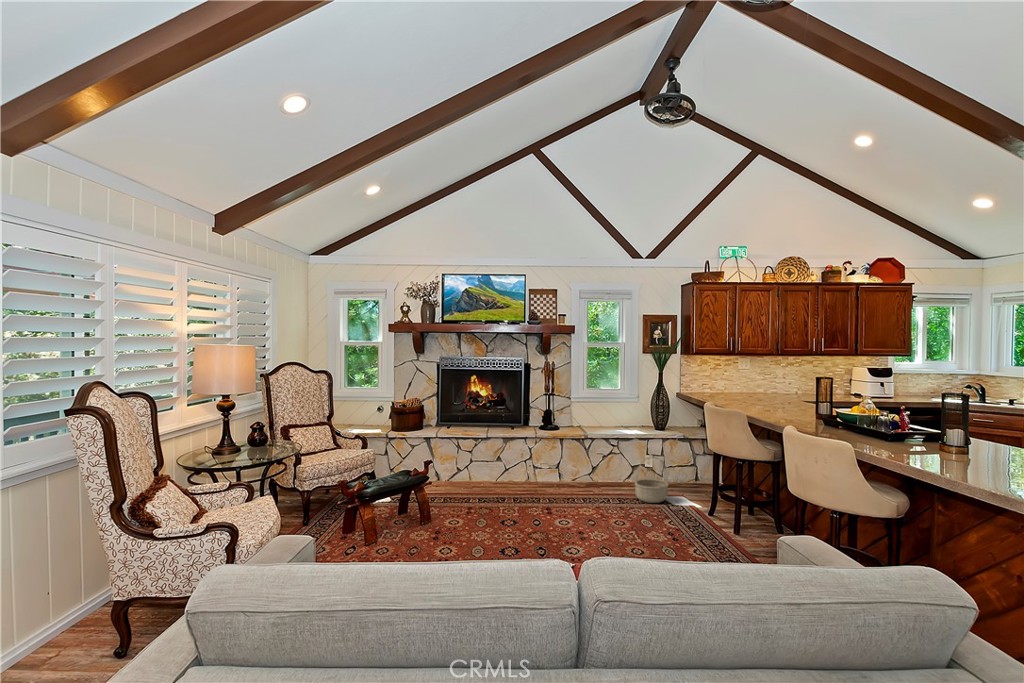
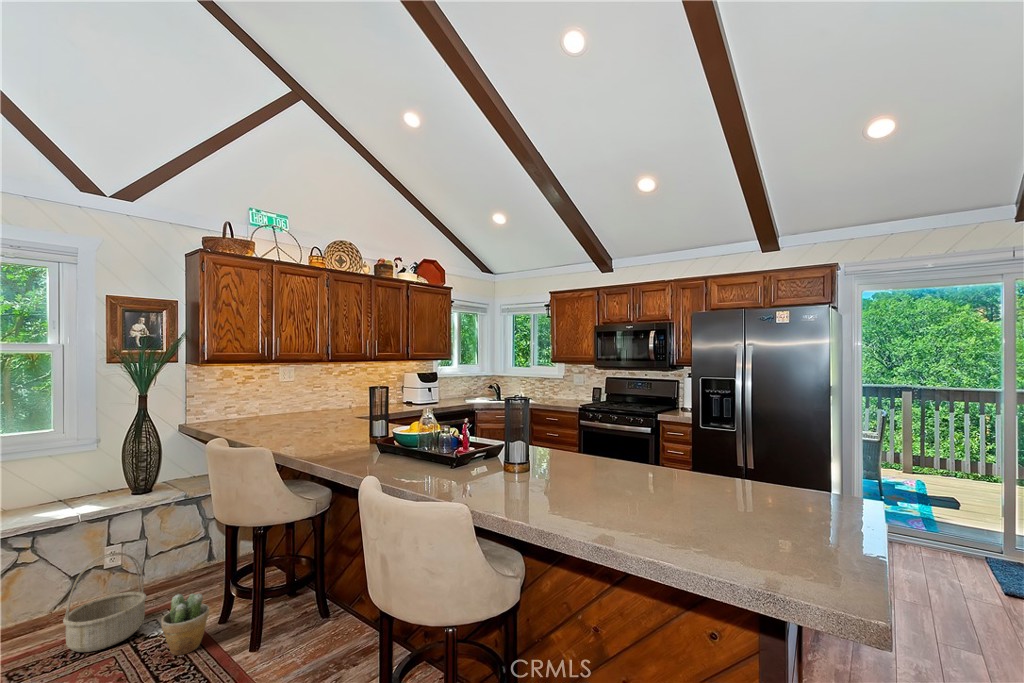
potted plant: none [678,485,701,517] -> present [161,594,209,655]

